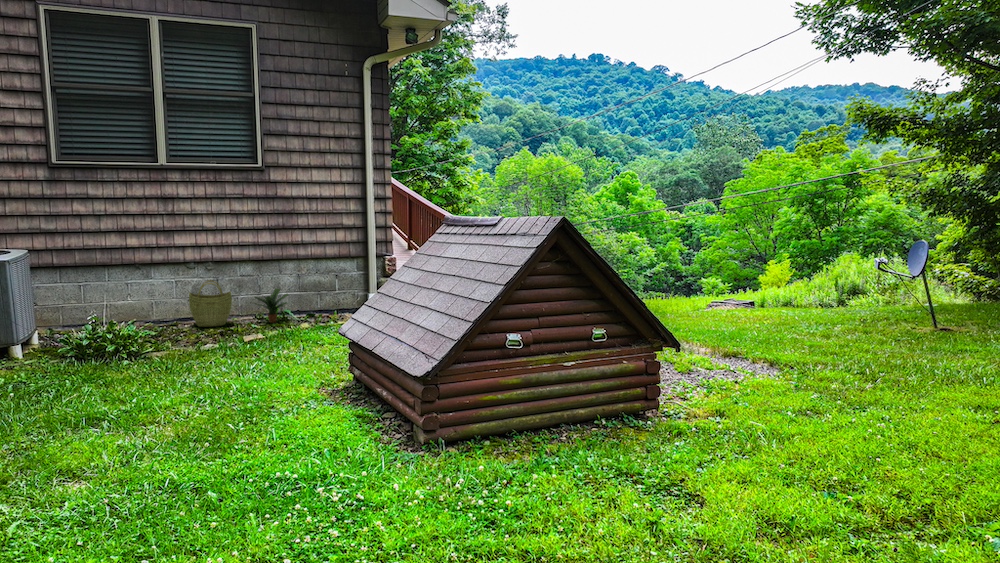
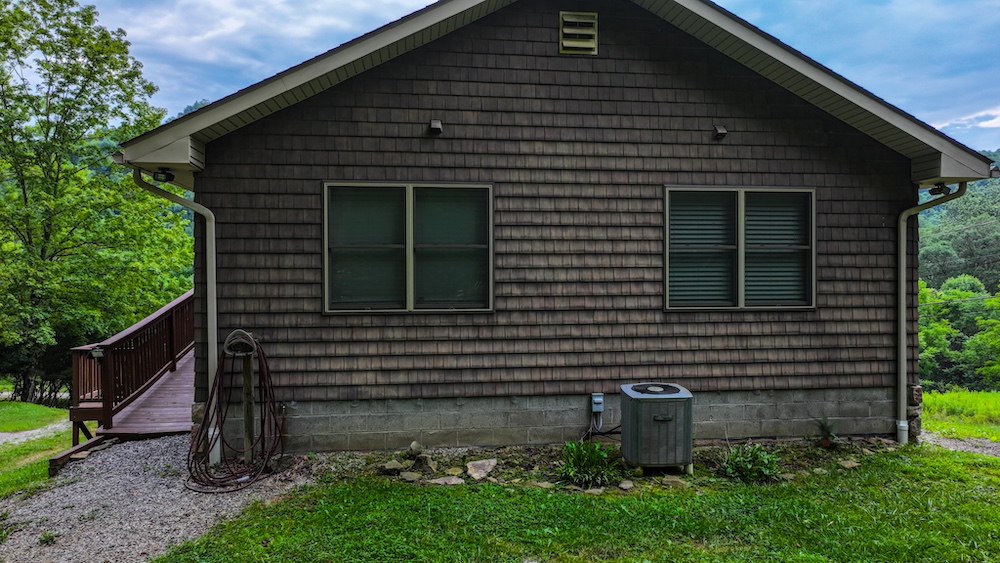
woven basket: present [189,281,232,327] -> none [760,406,798,449]

